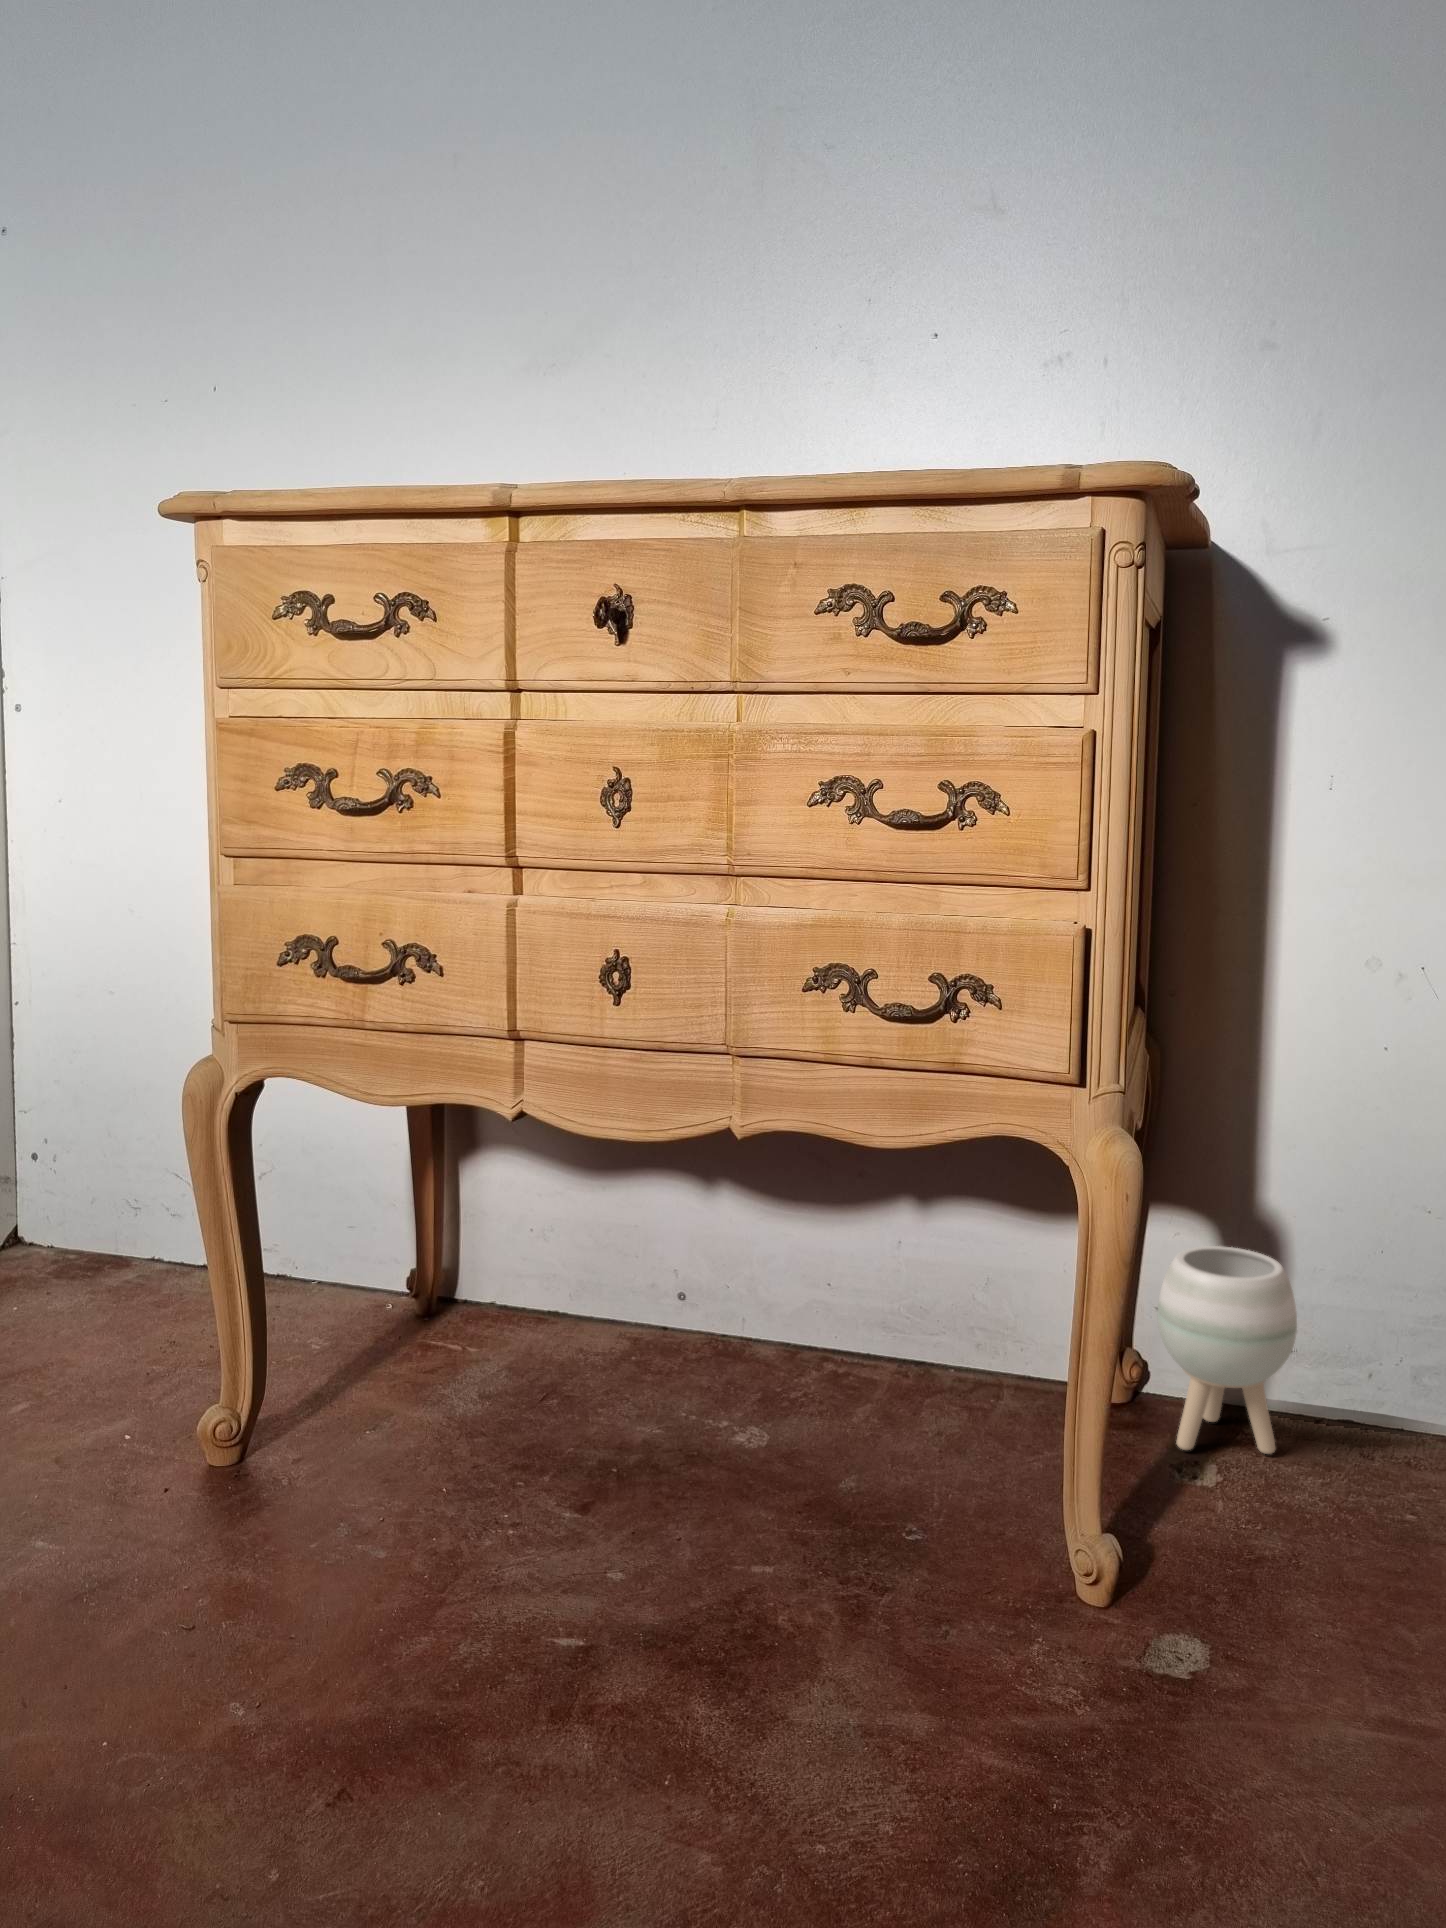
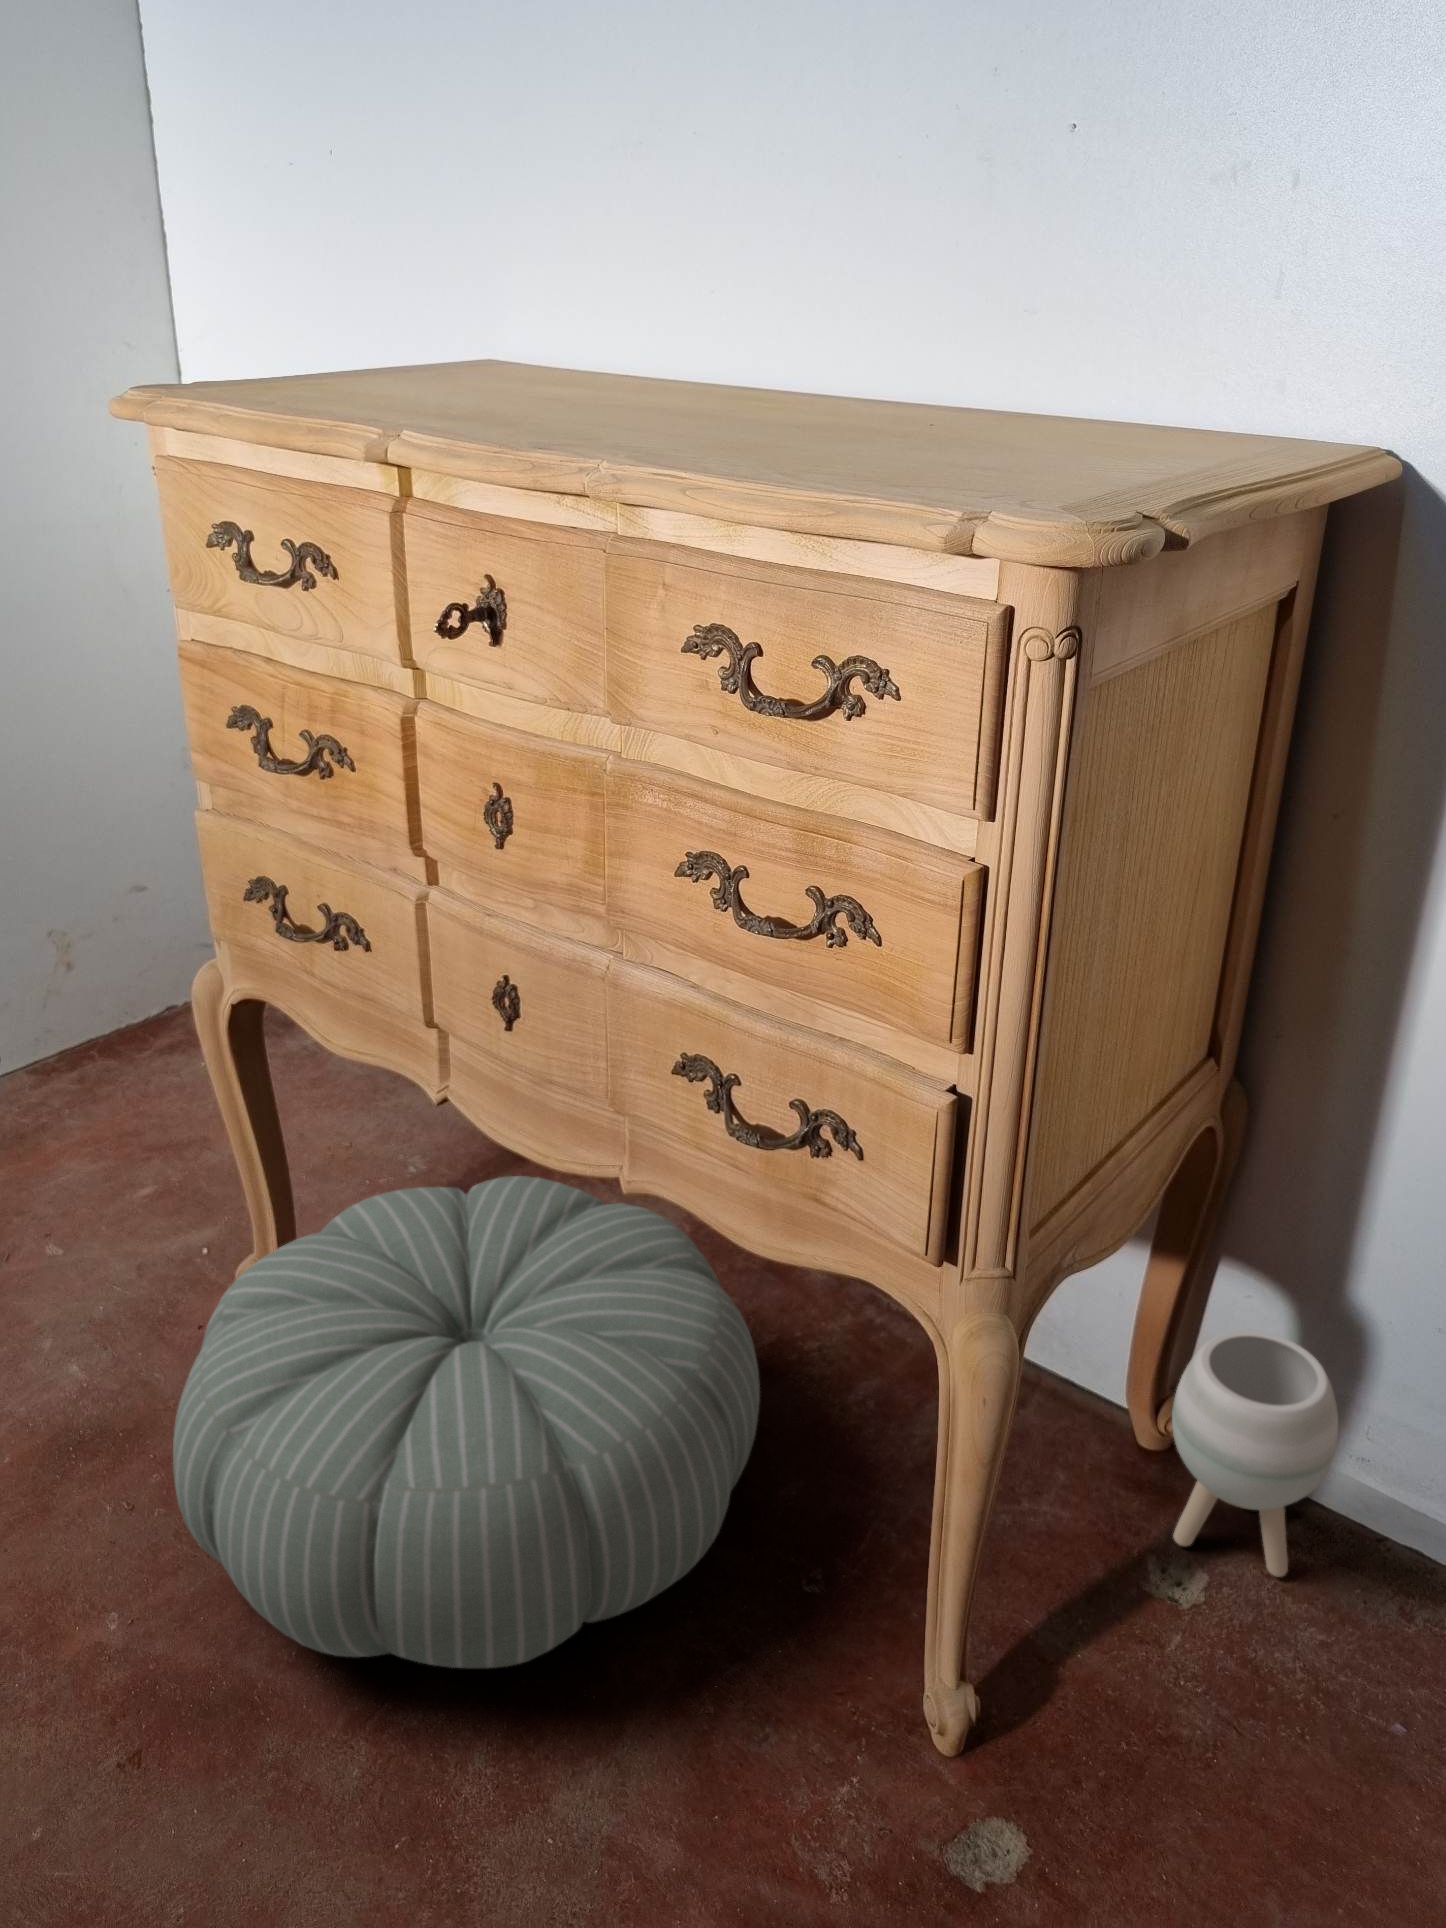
pouf: none [262,1234,844,1643] -> present [173,1176,760,1668]

